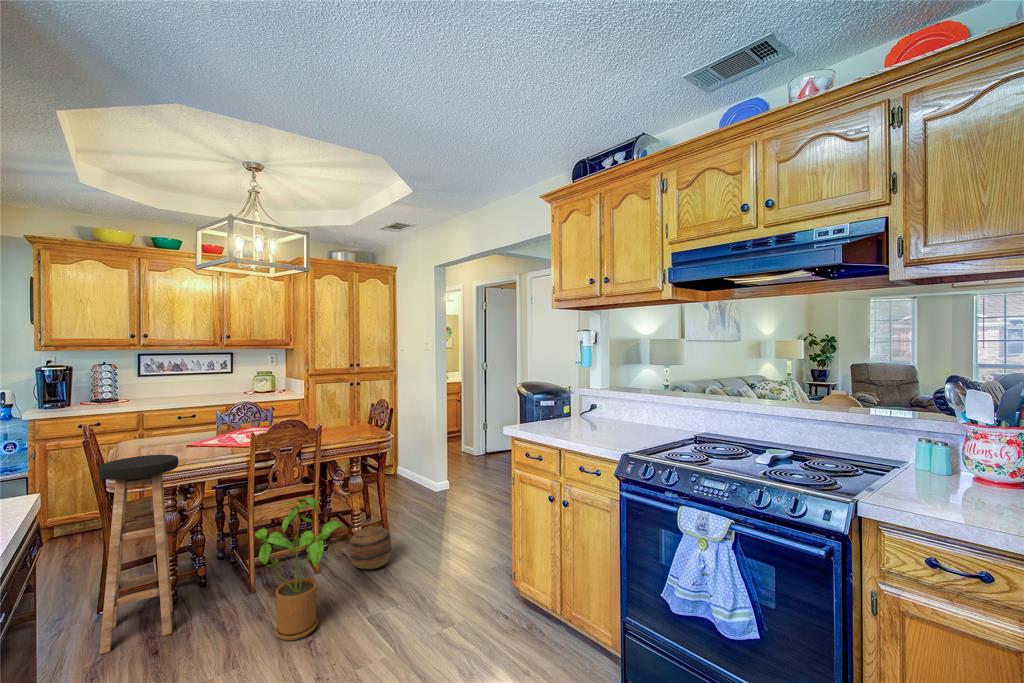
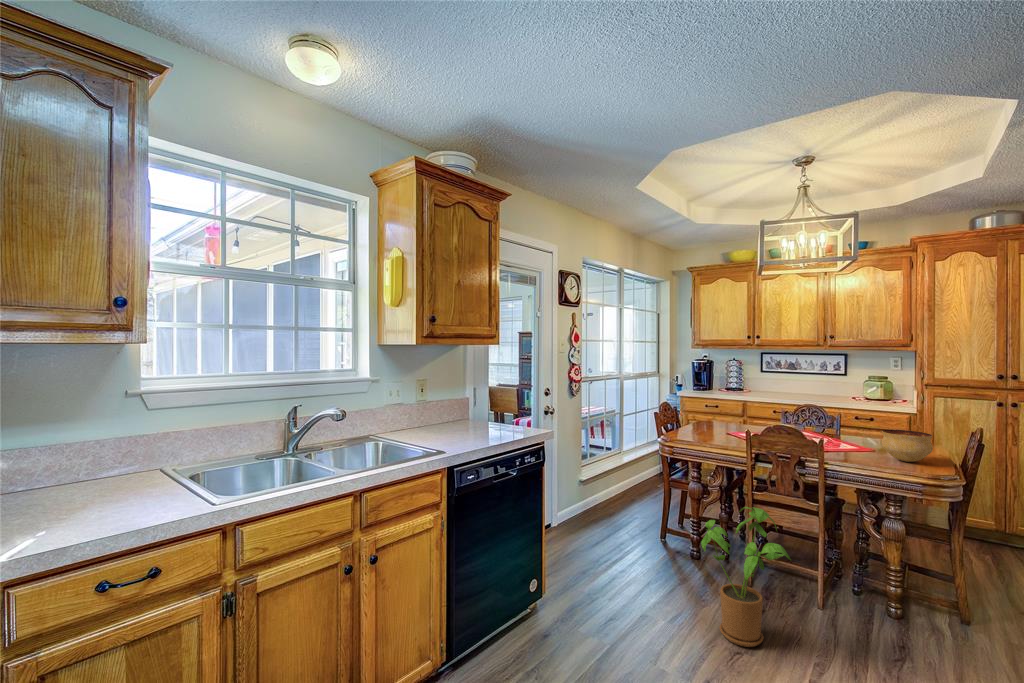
bowl: none [338,407,370,431] -> present [882,430,933,462]
bar stool: present [98,455,179,654] -> none [634,432,691,577]
basket: present [349,526,391,569] -> none [856,588,924,650]

